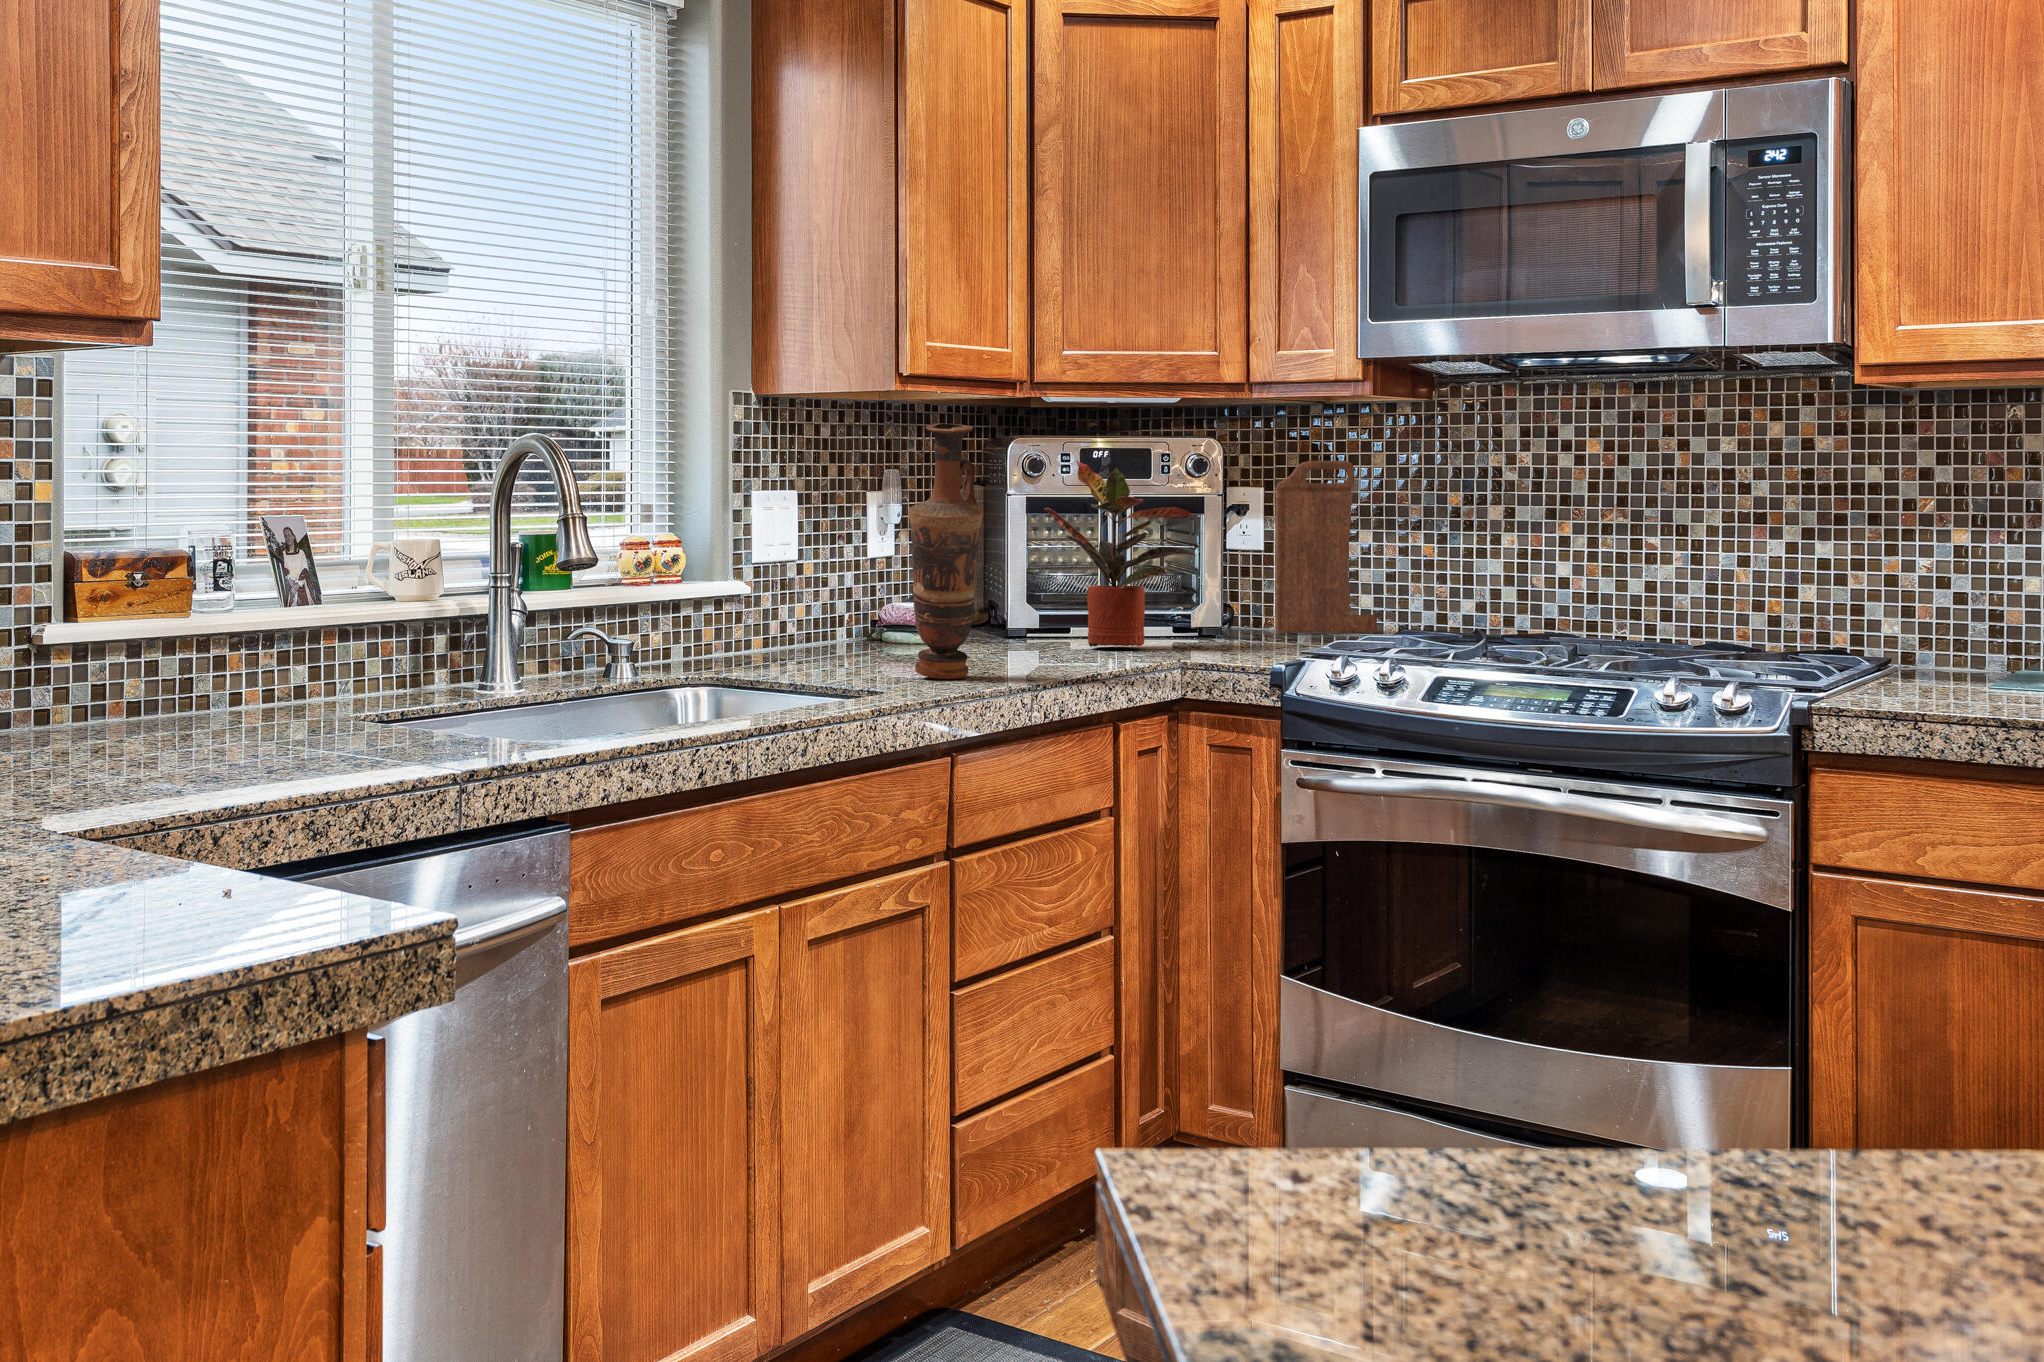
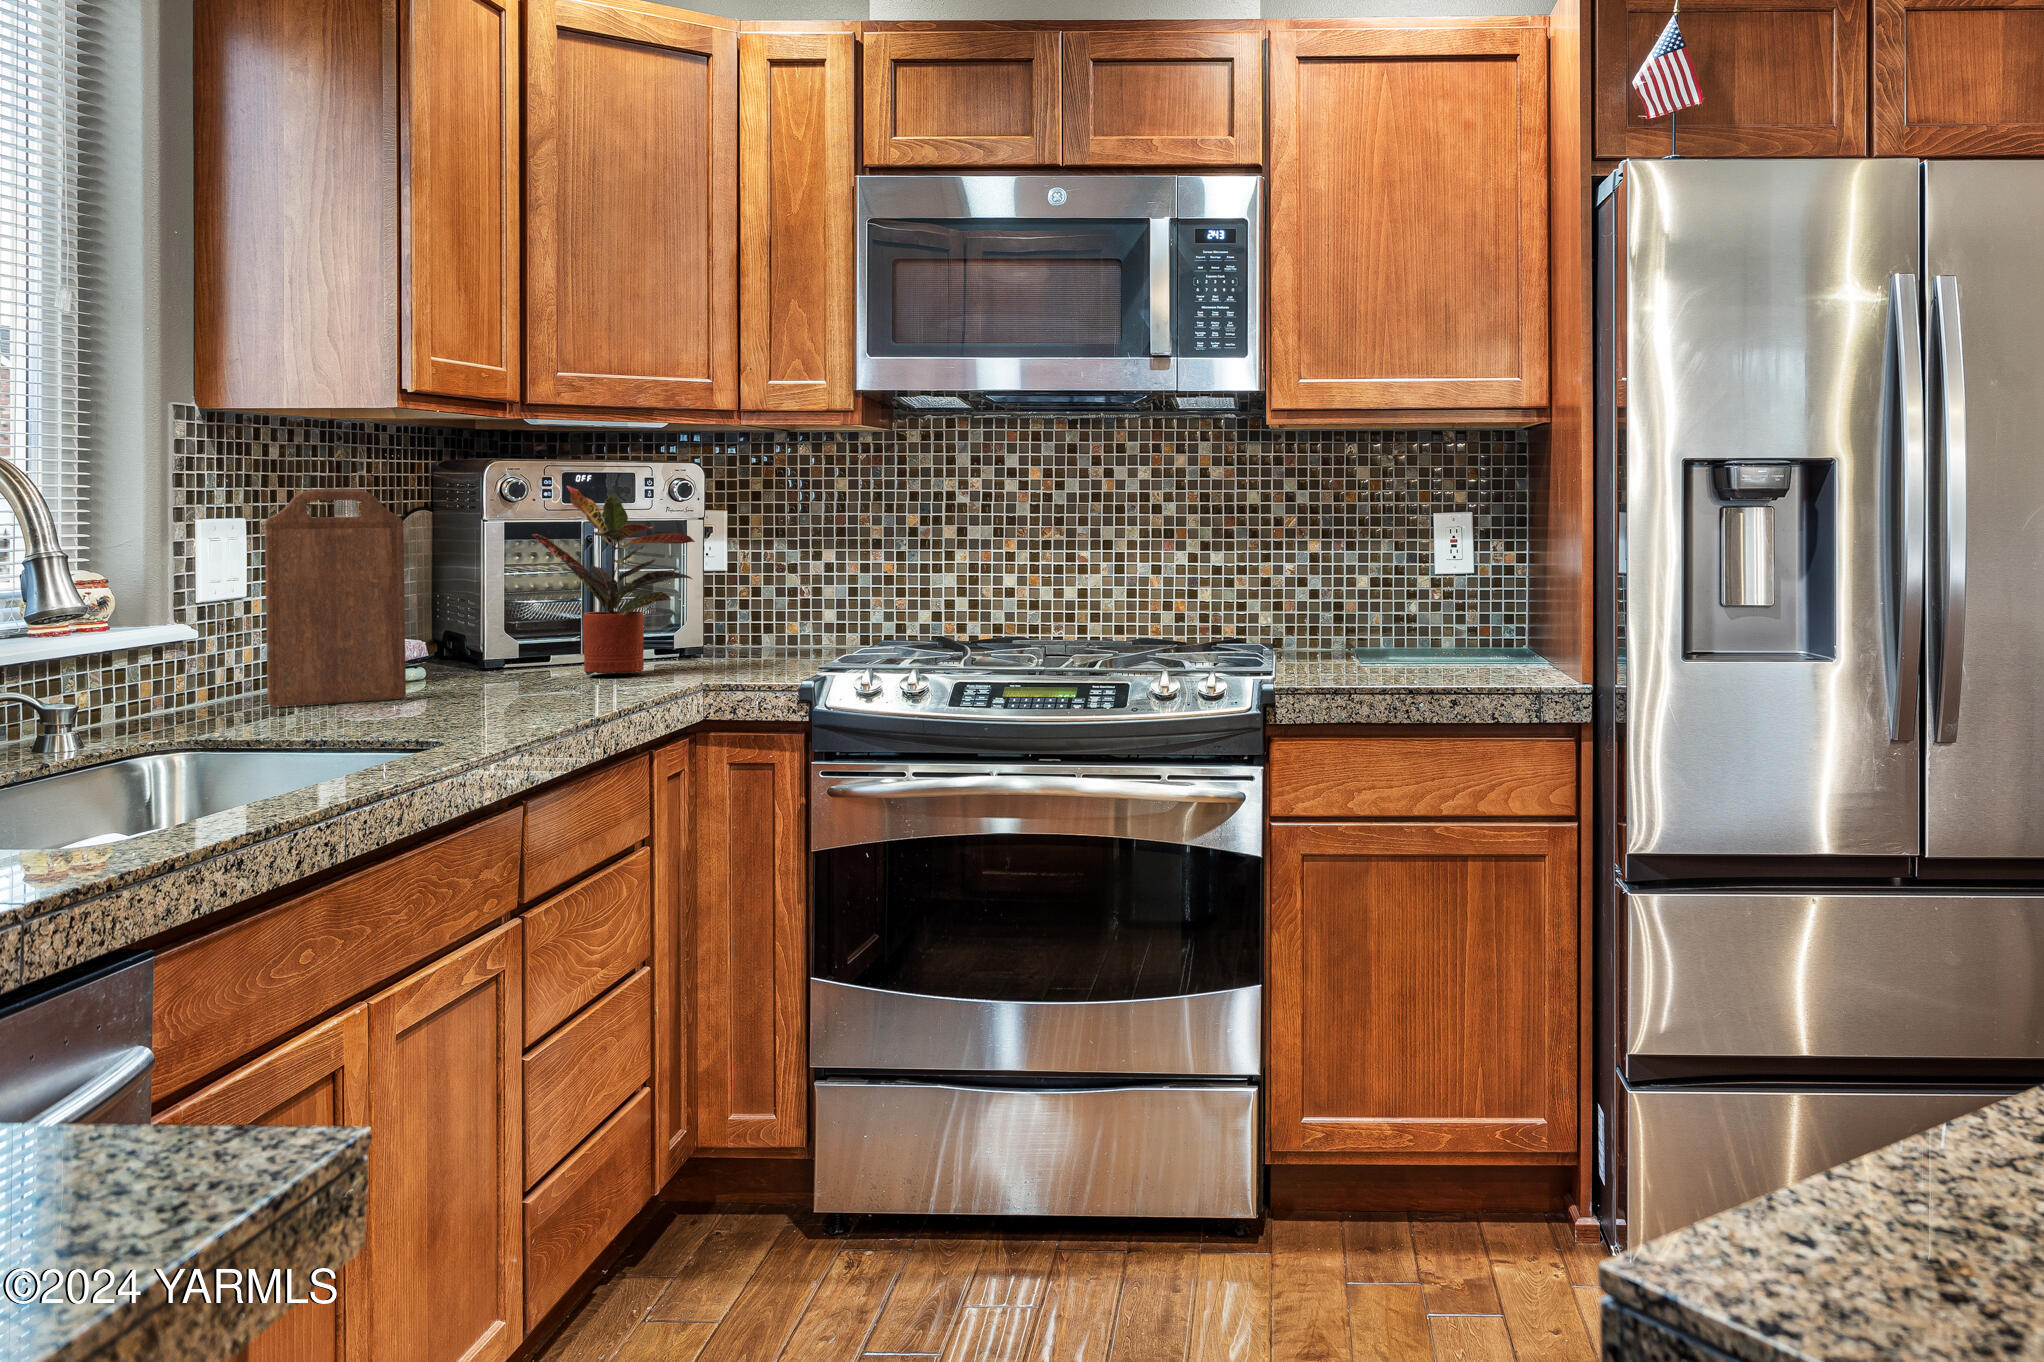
vase: present [909,423,983,679] -> none [441,457,527,725]
cutting board: present [1275,461,1377,633] -> present [265,489,406,707]

